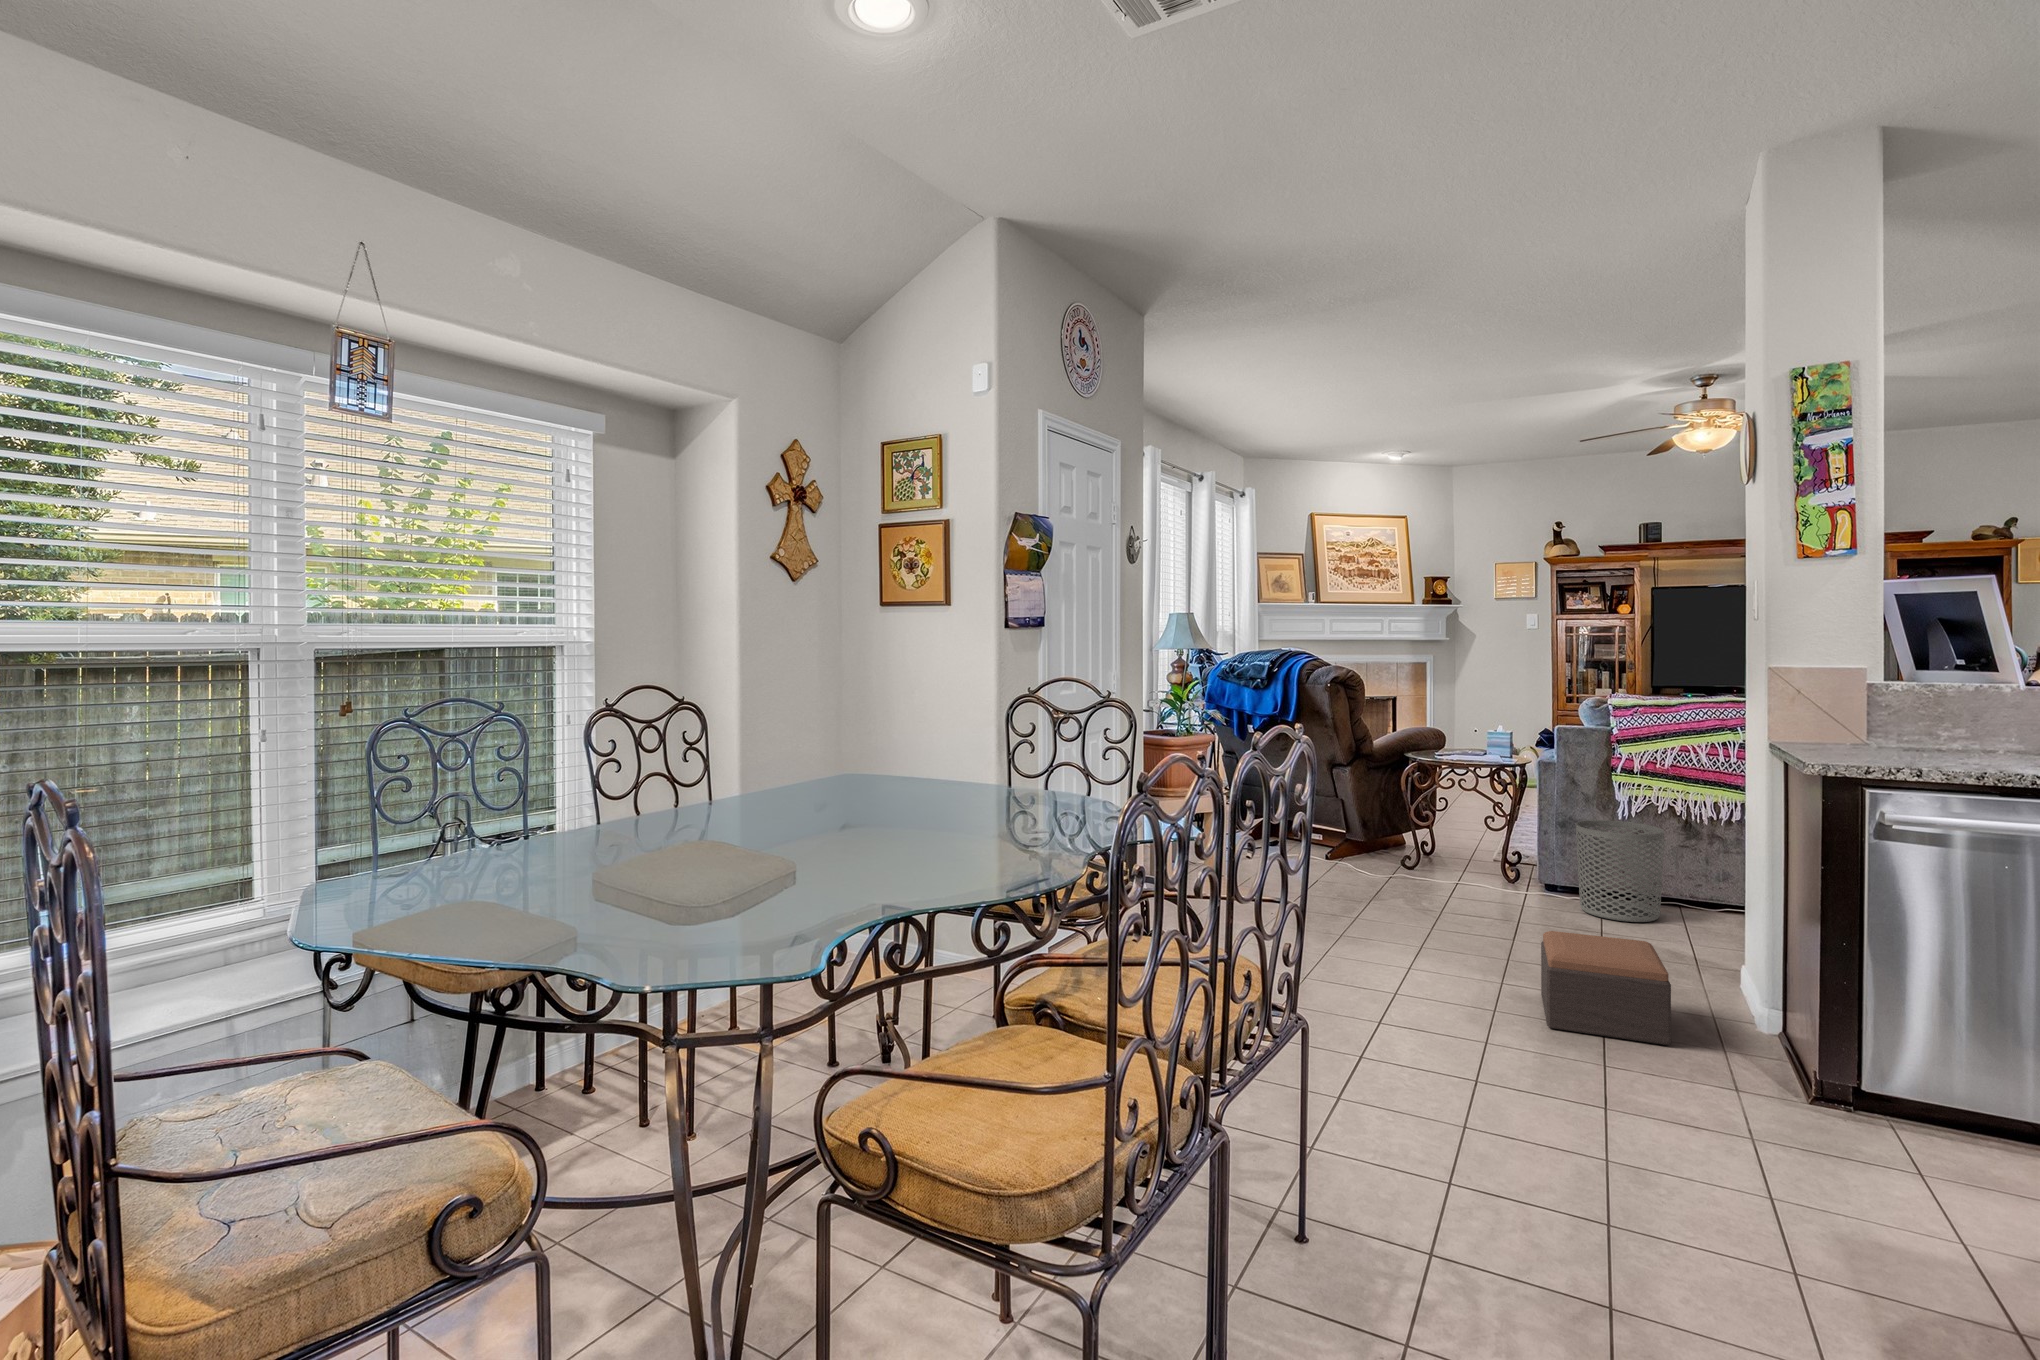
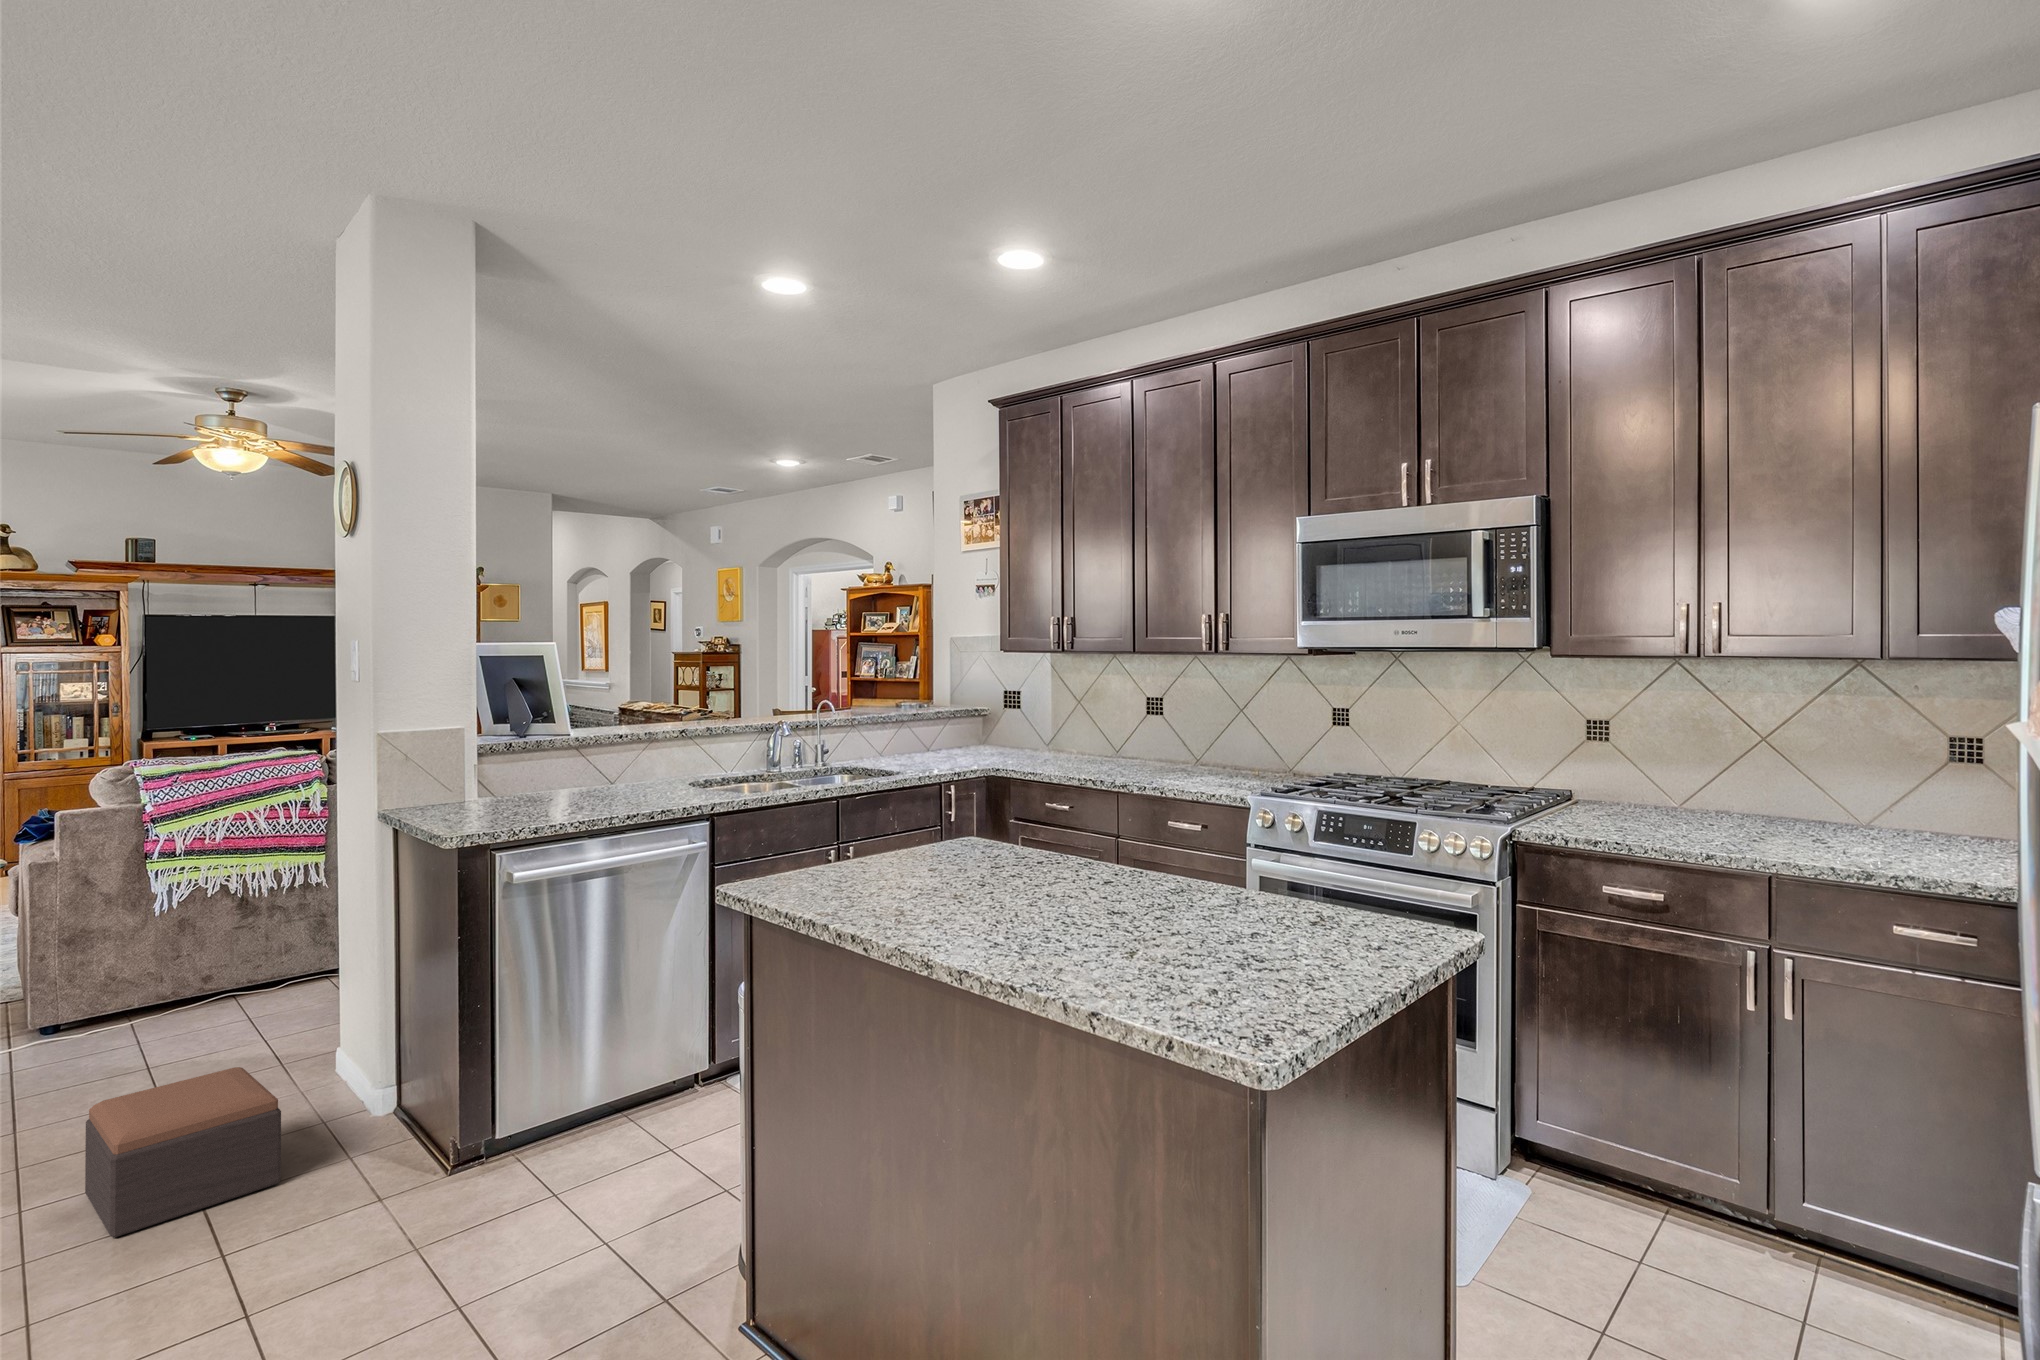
waste bin: present [1576,820,1664,922] -> none [96,914,218,1046]

